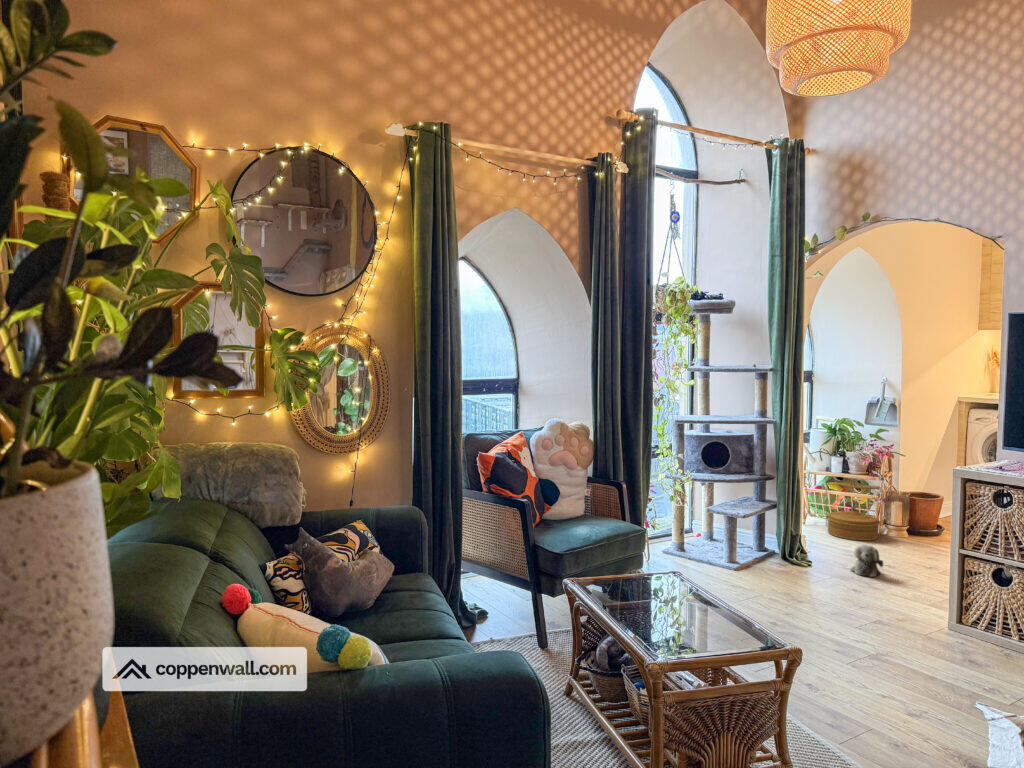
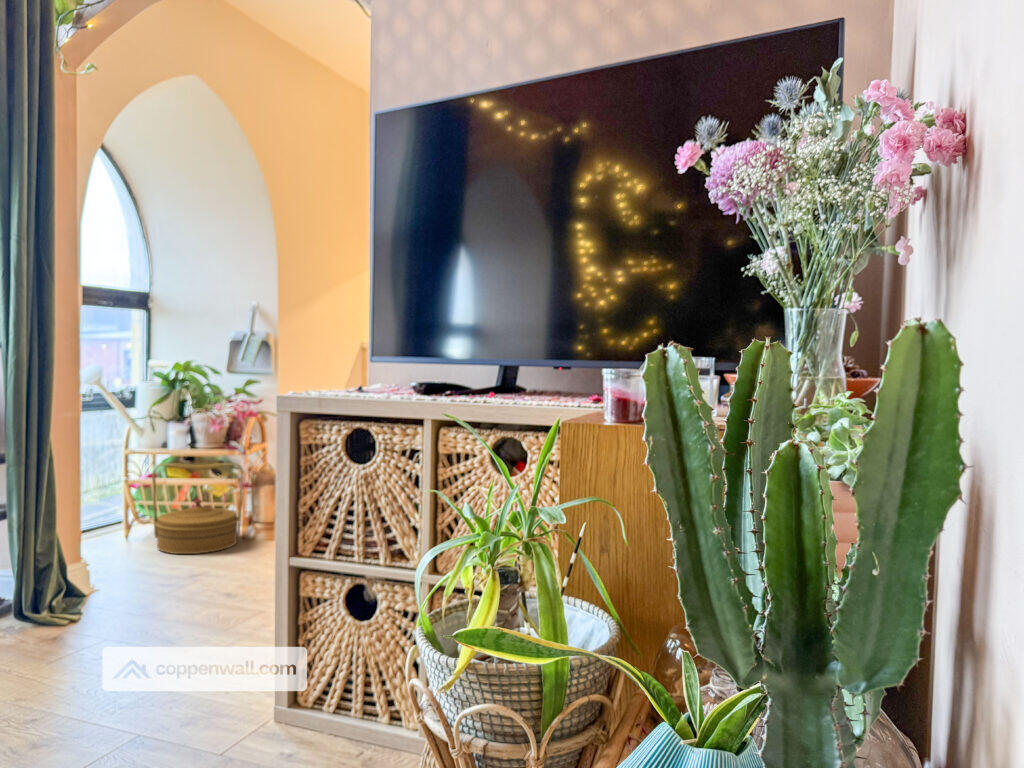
plush toy: present [851,545,883,577] -> none [152,567,208,626]

